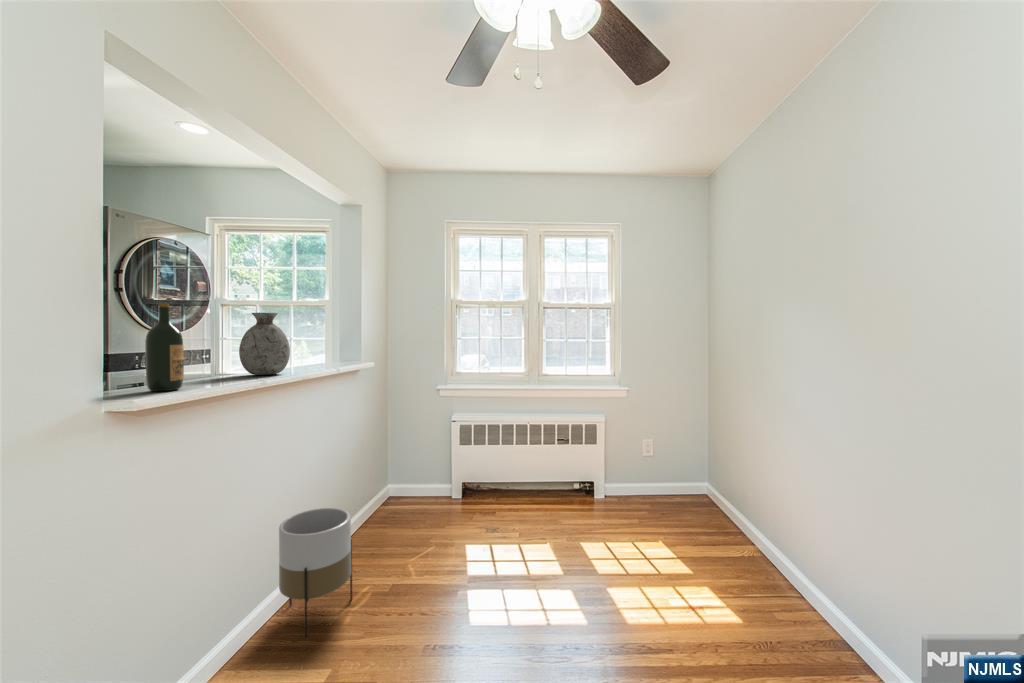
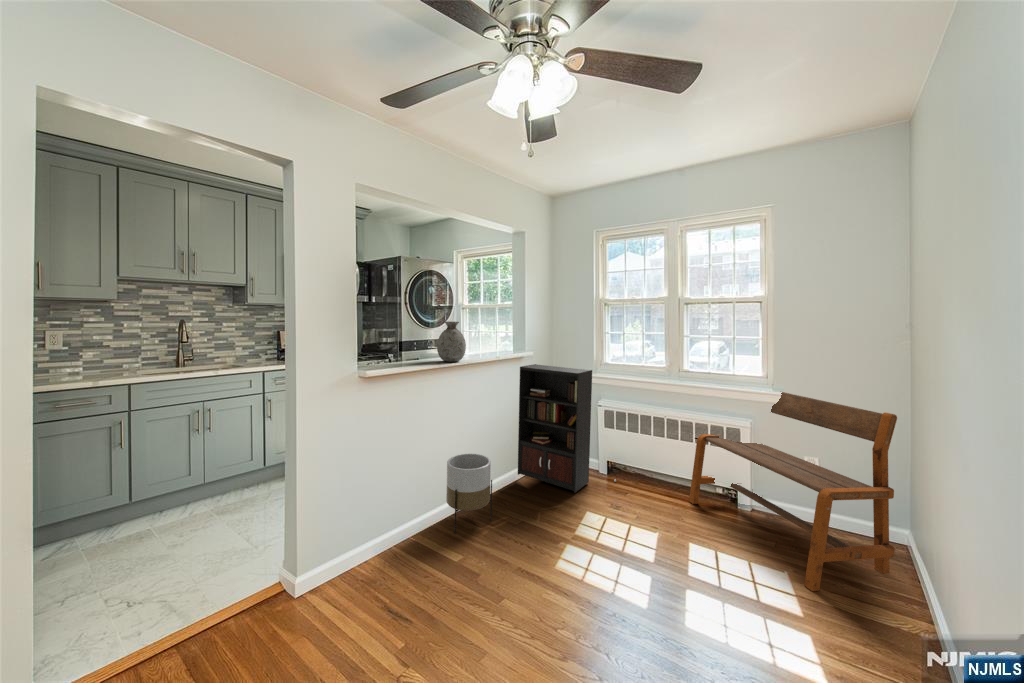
wine bottle: present [145,303,184,391] -> none [374,320,391,370]
bookcase: none [351,375,474,529] -> present [518,364,616,493]
bench: none [553,377,717,550] -> present [689,392,897,591]

